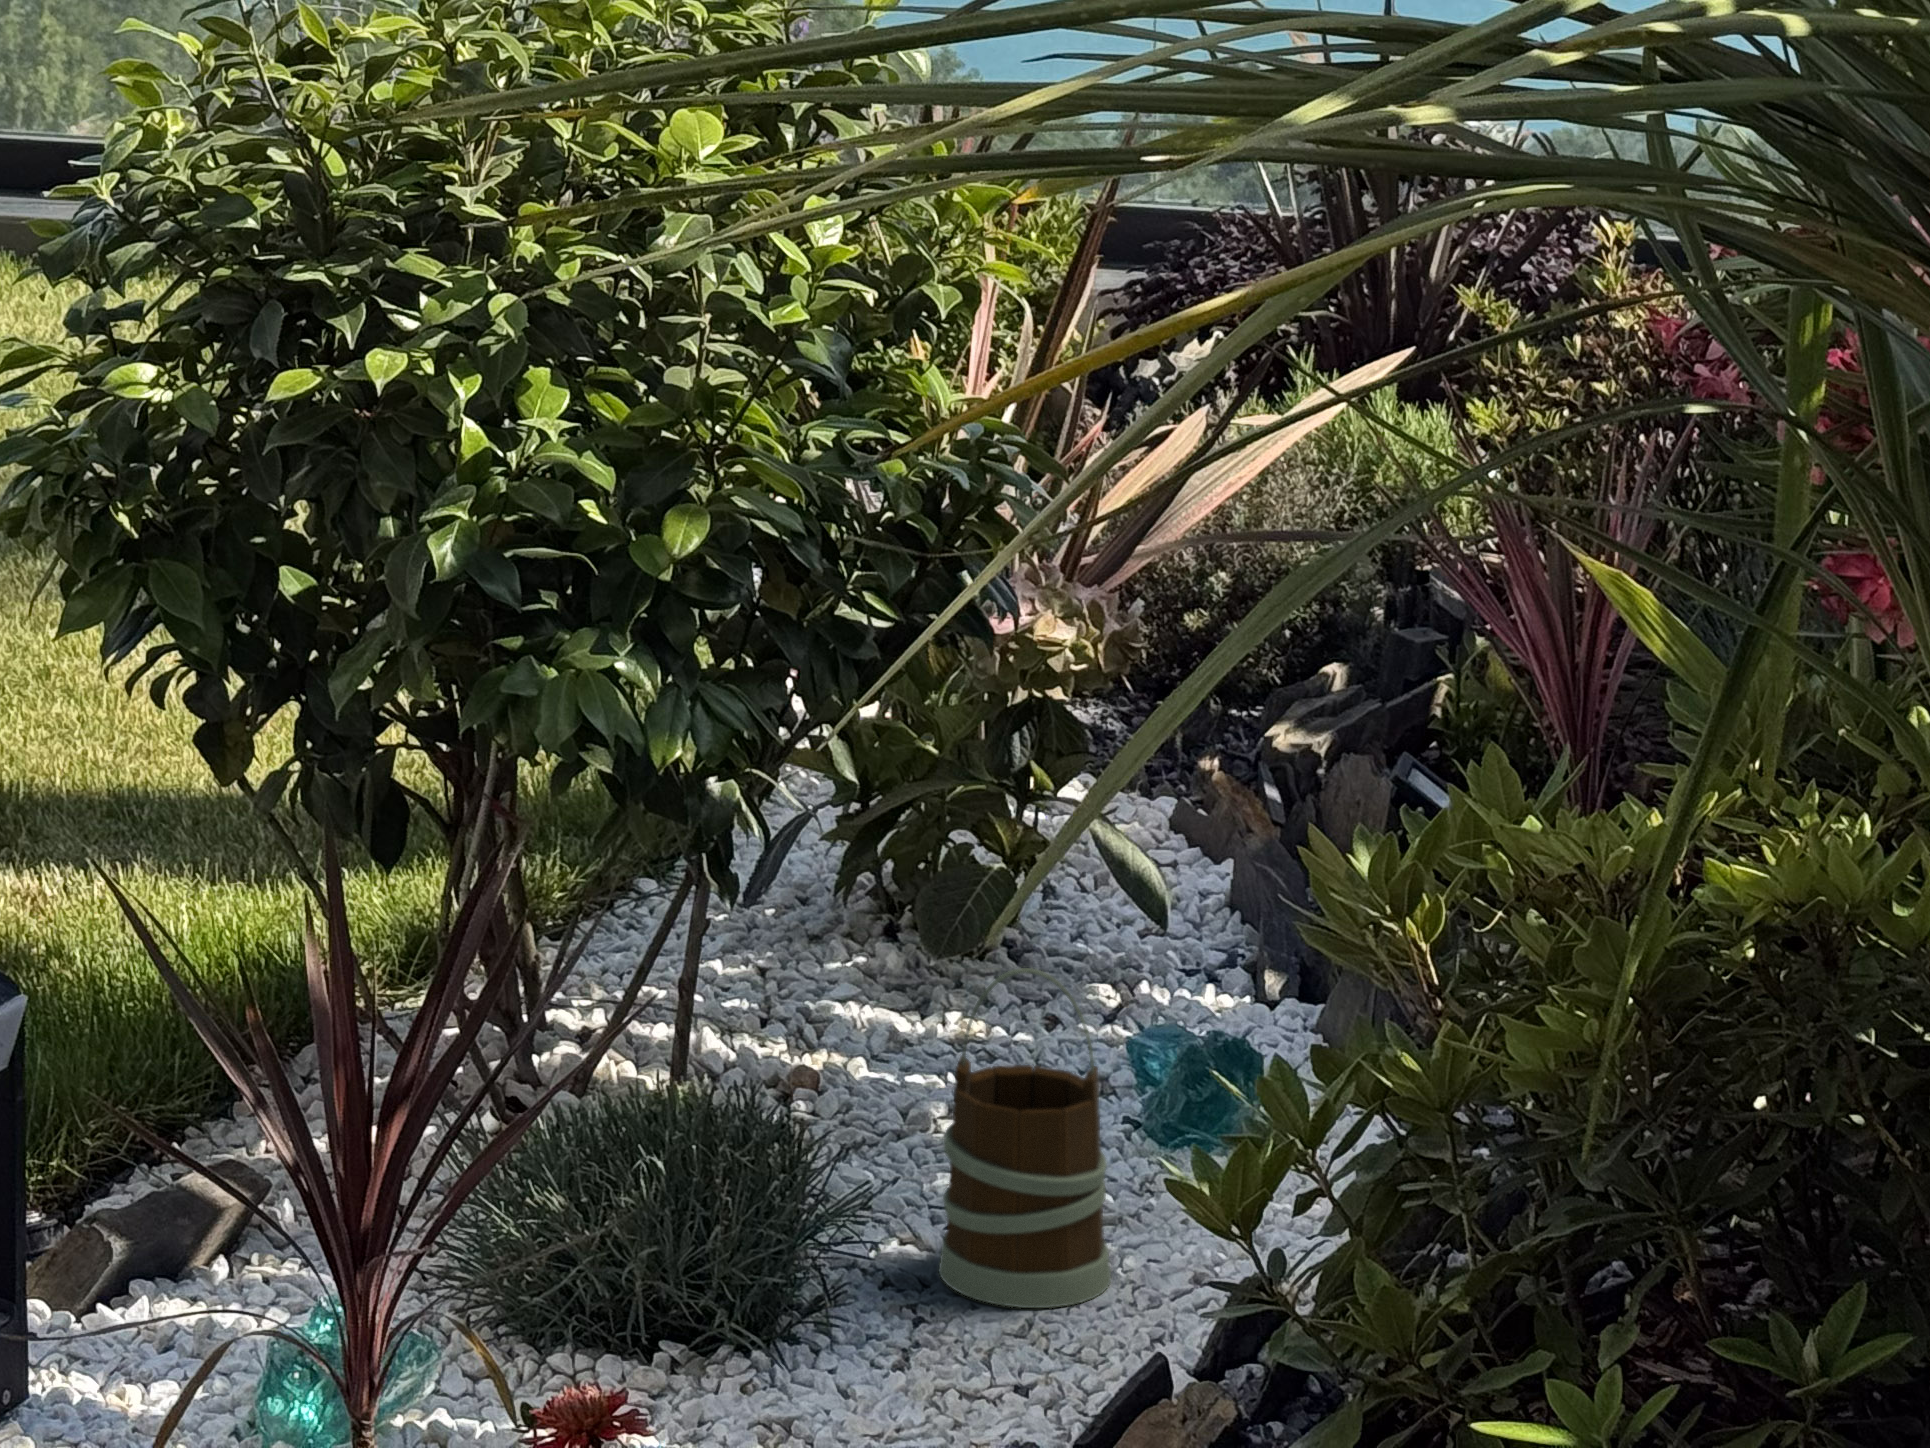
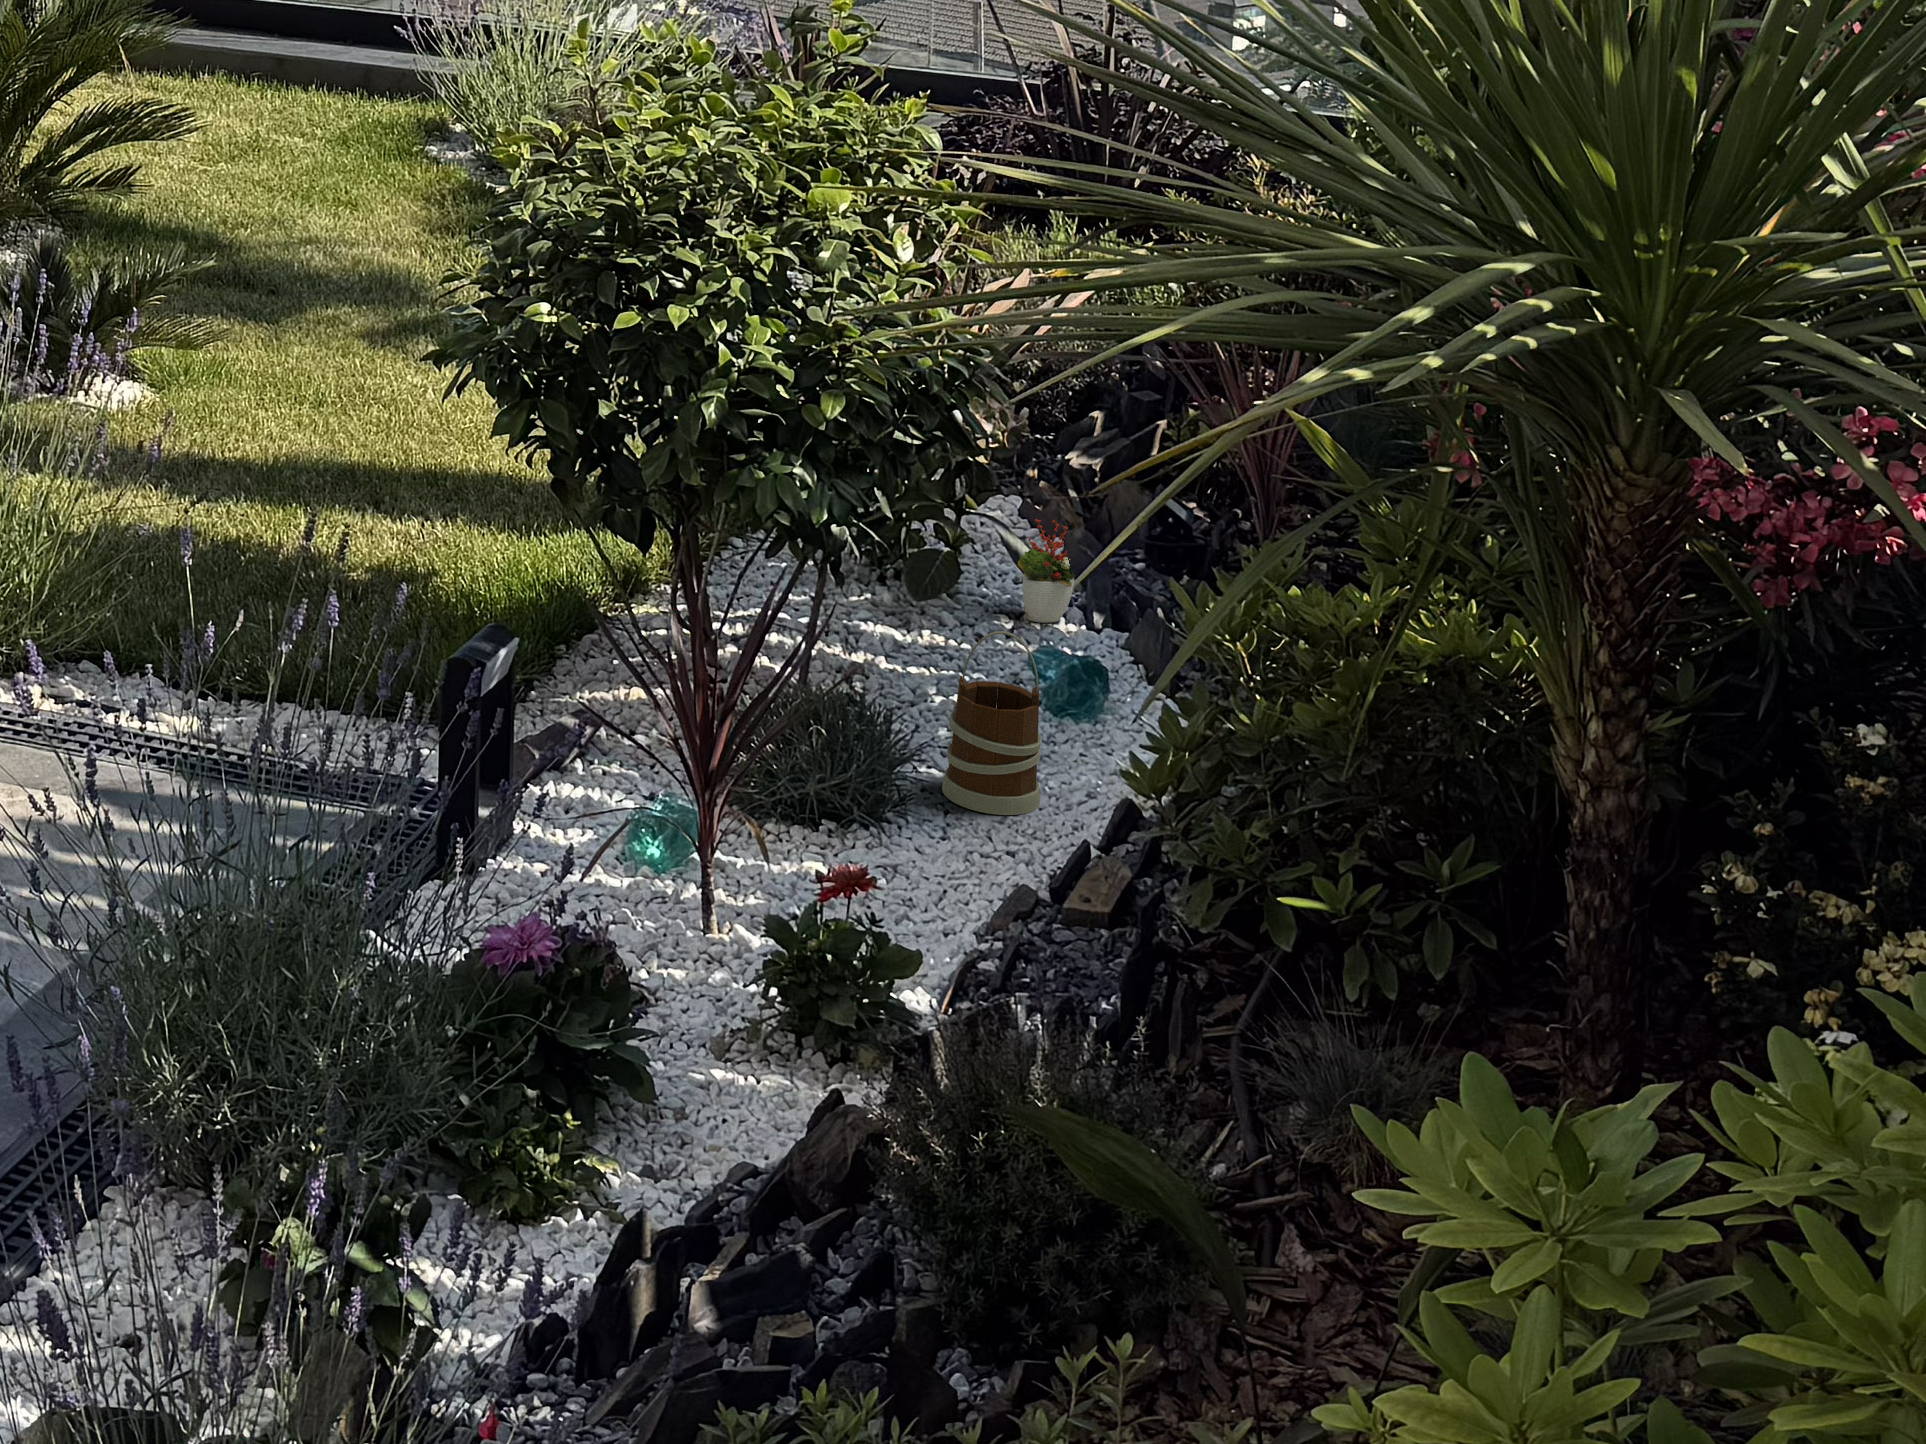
decorative plant: none [1136,816,1234,991] -> present [1018,519,1075,623]

